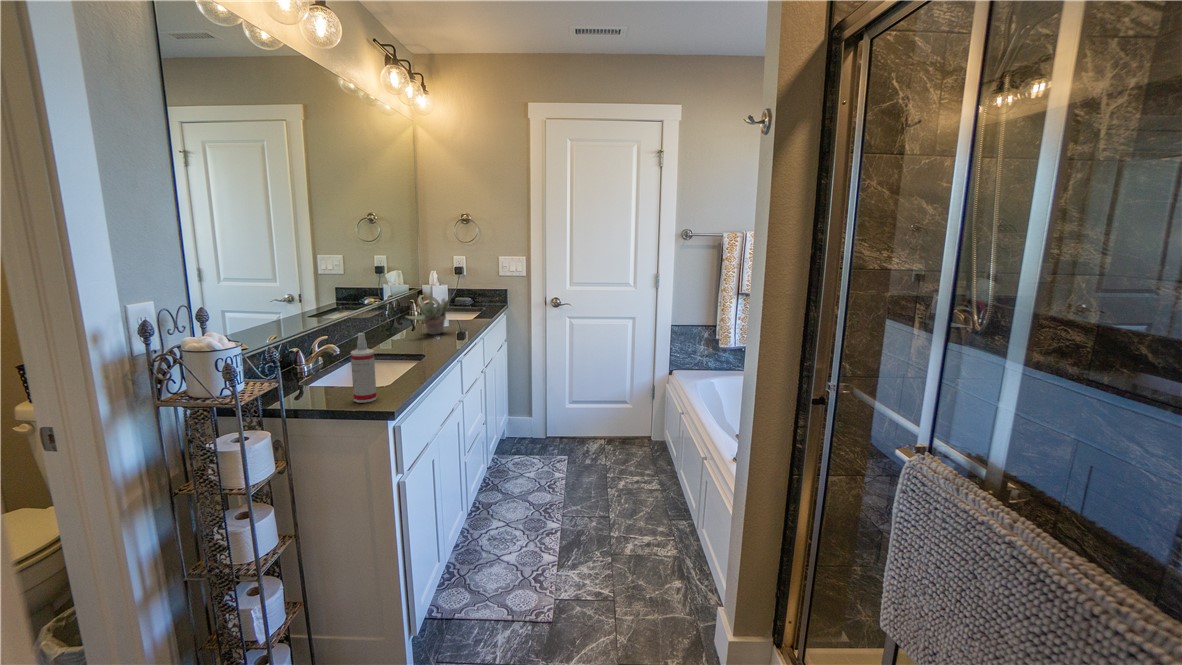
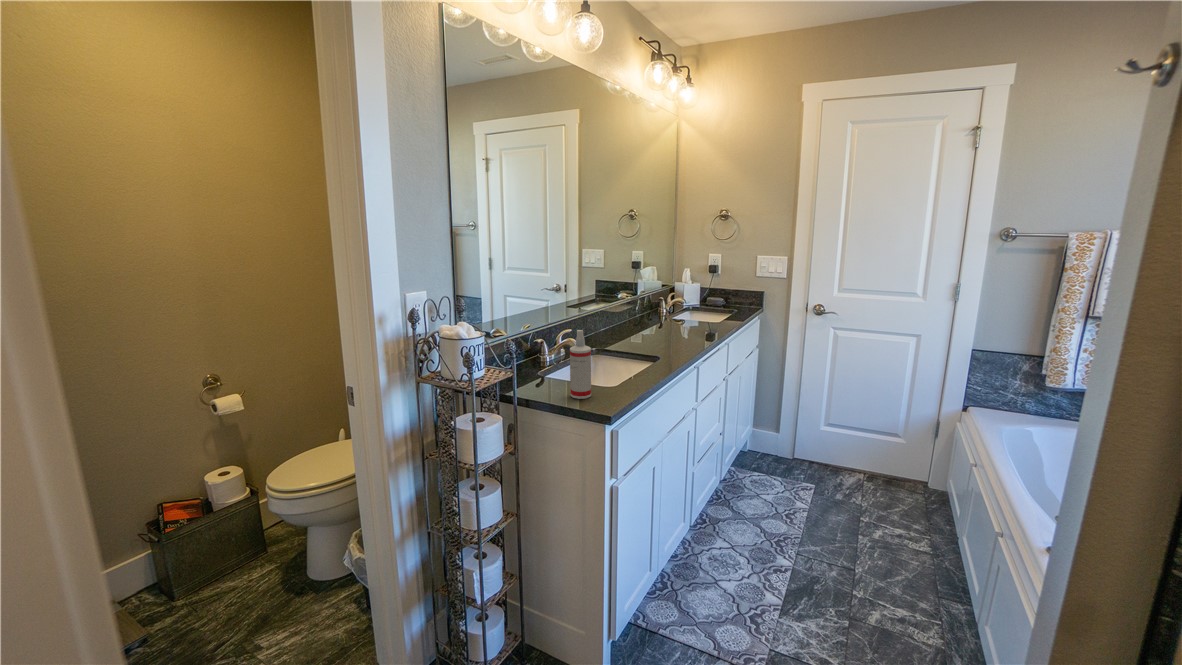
succulent plant: present [406,286,451,335] -> none [638,272,687,326]

